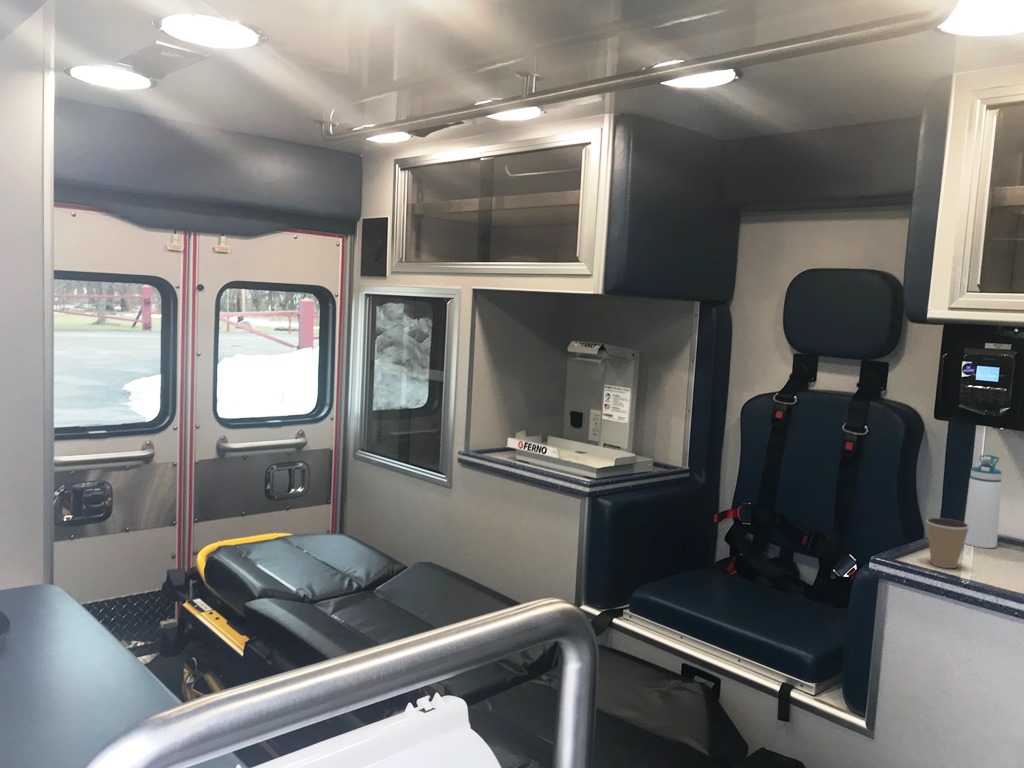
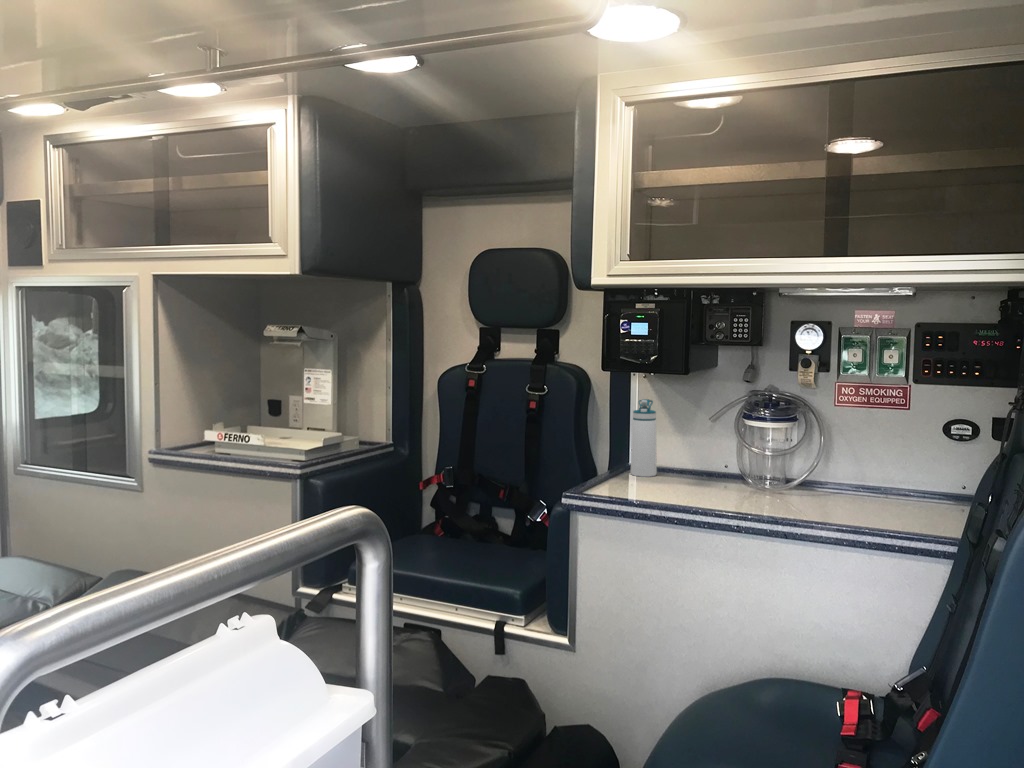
coffee cup: present [926,518,969,568] -> none [604,453,637,494]

